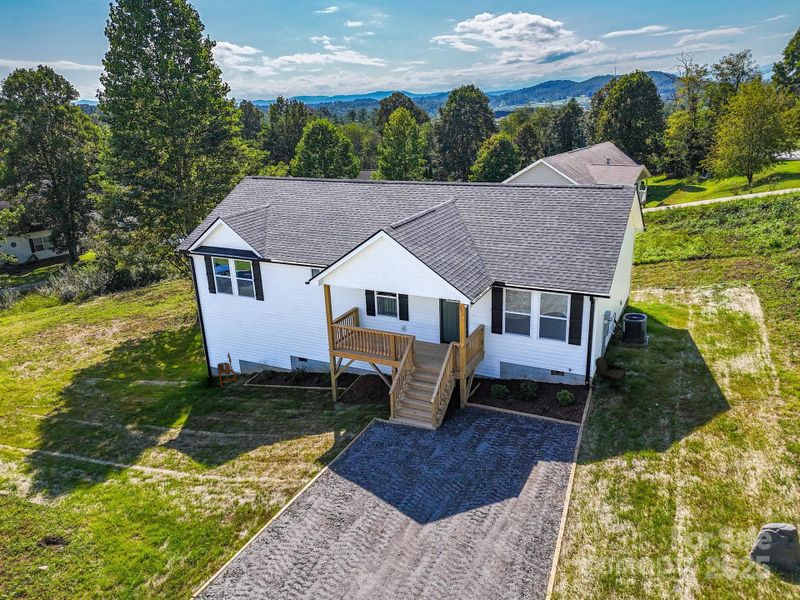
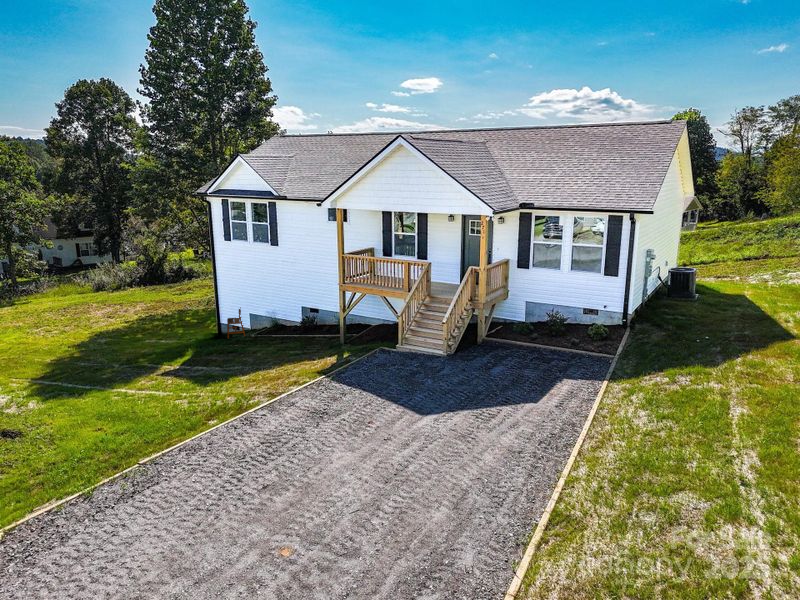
lounge chair: present [595,357,626,394] -> none [635,298,672,337]

